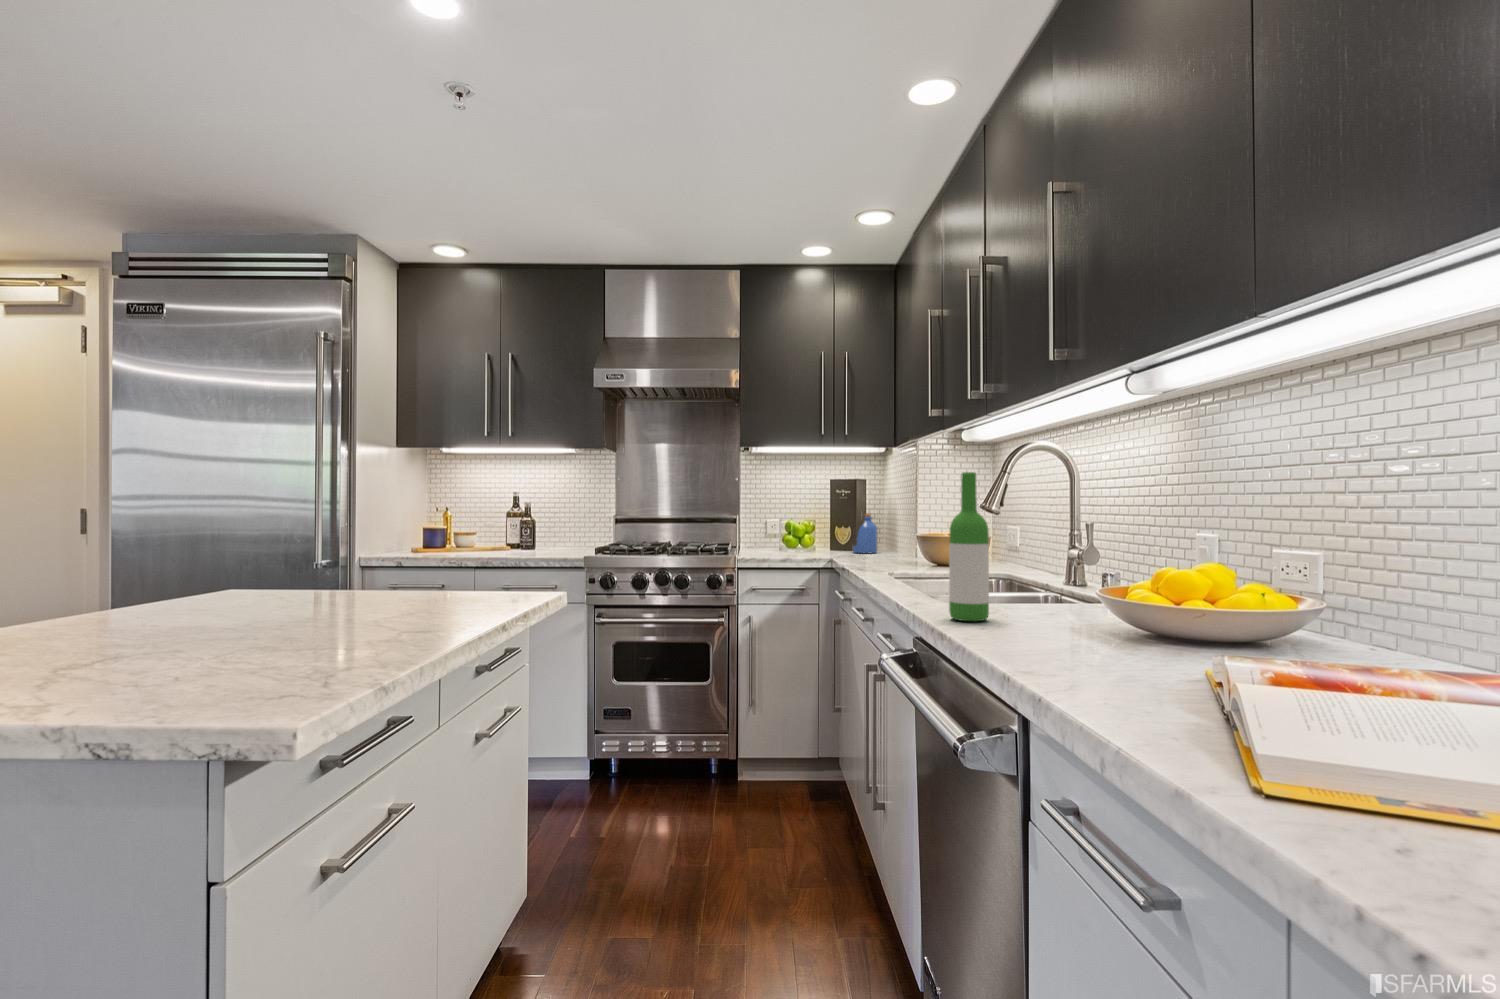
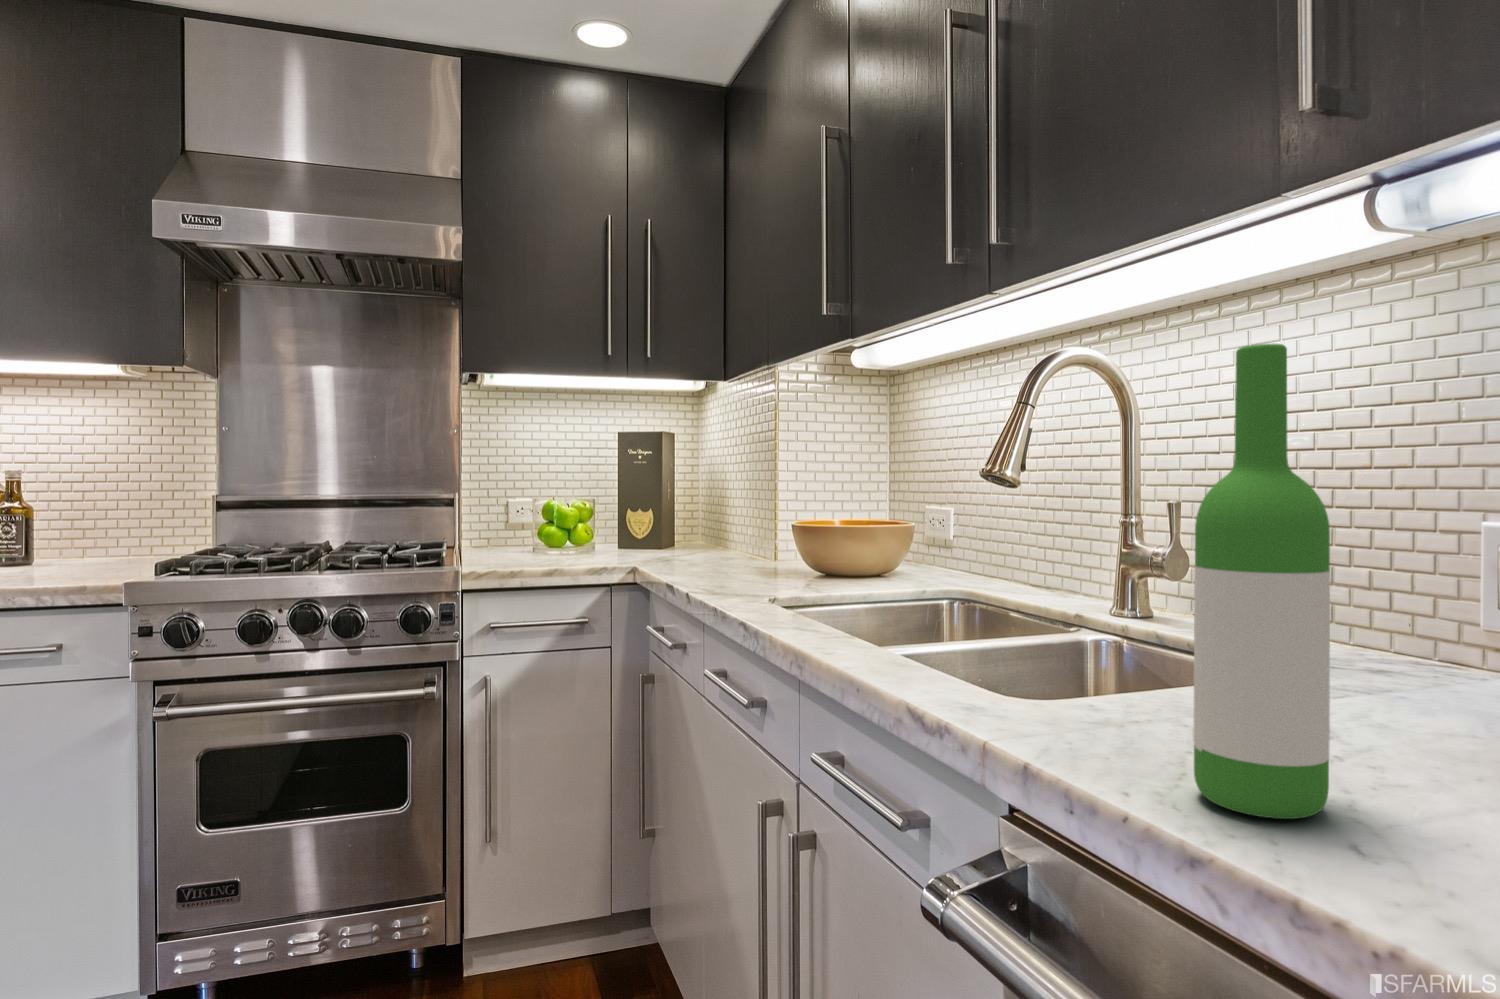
jar: present [853,514,878,553] -> none [653,489,693,553]

